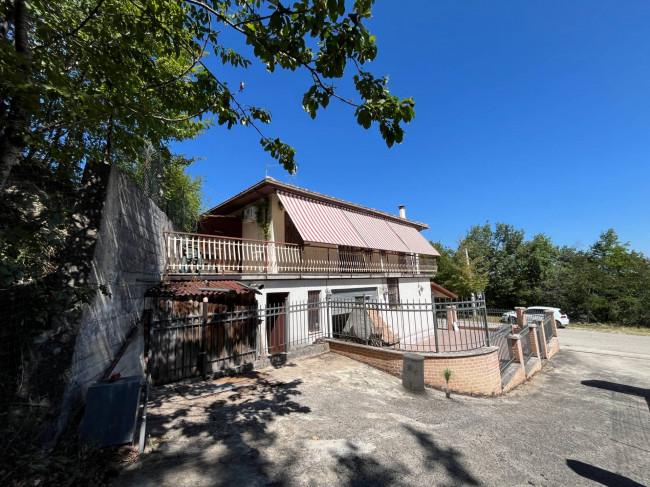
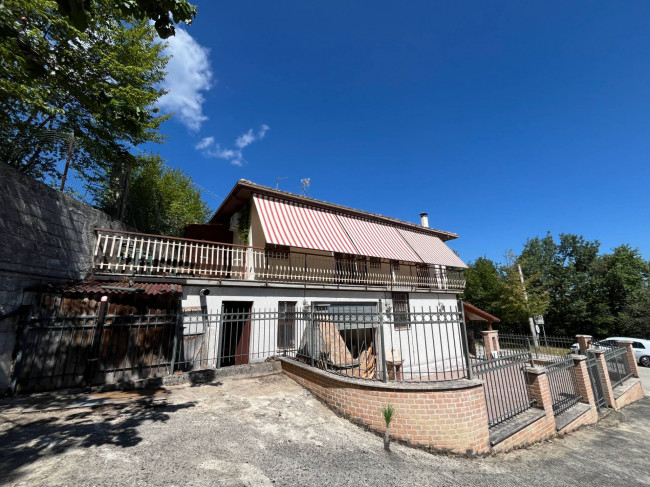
trash can: present [402,353,425,390] -> none [328,378,361,434]

